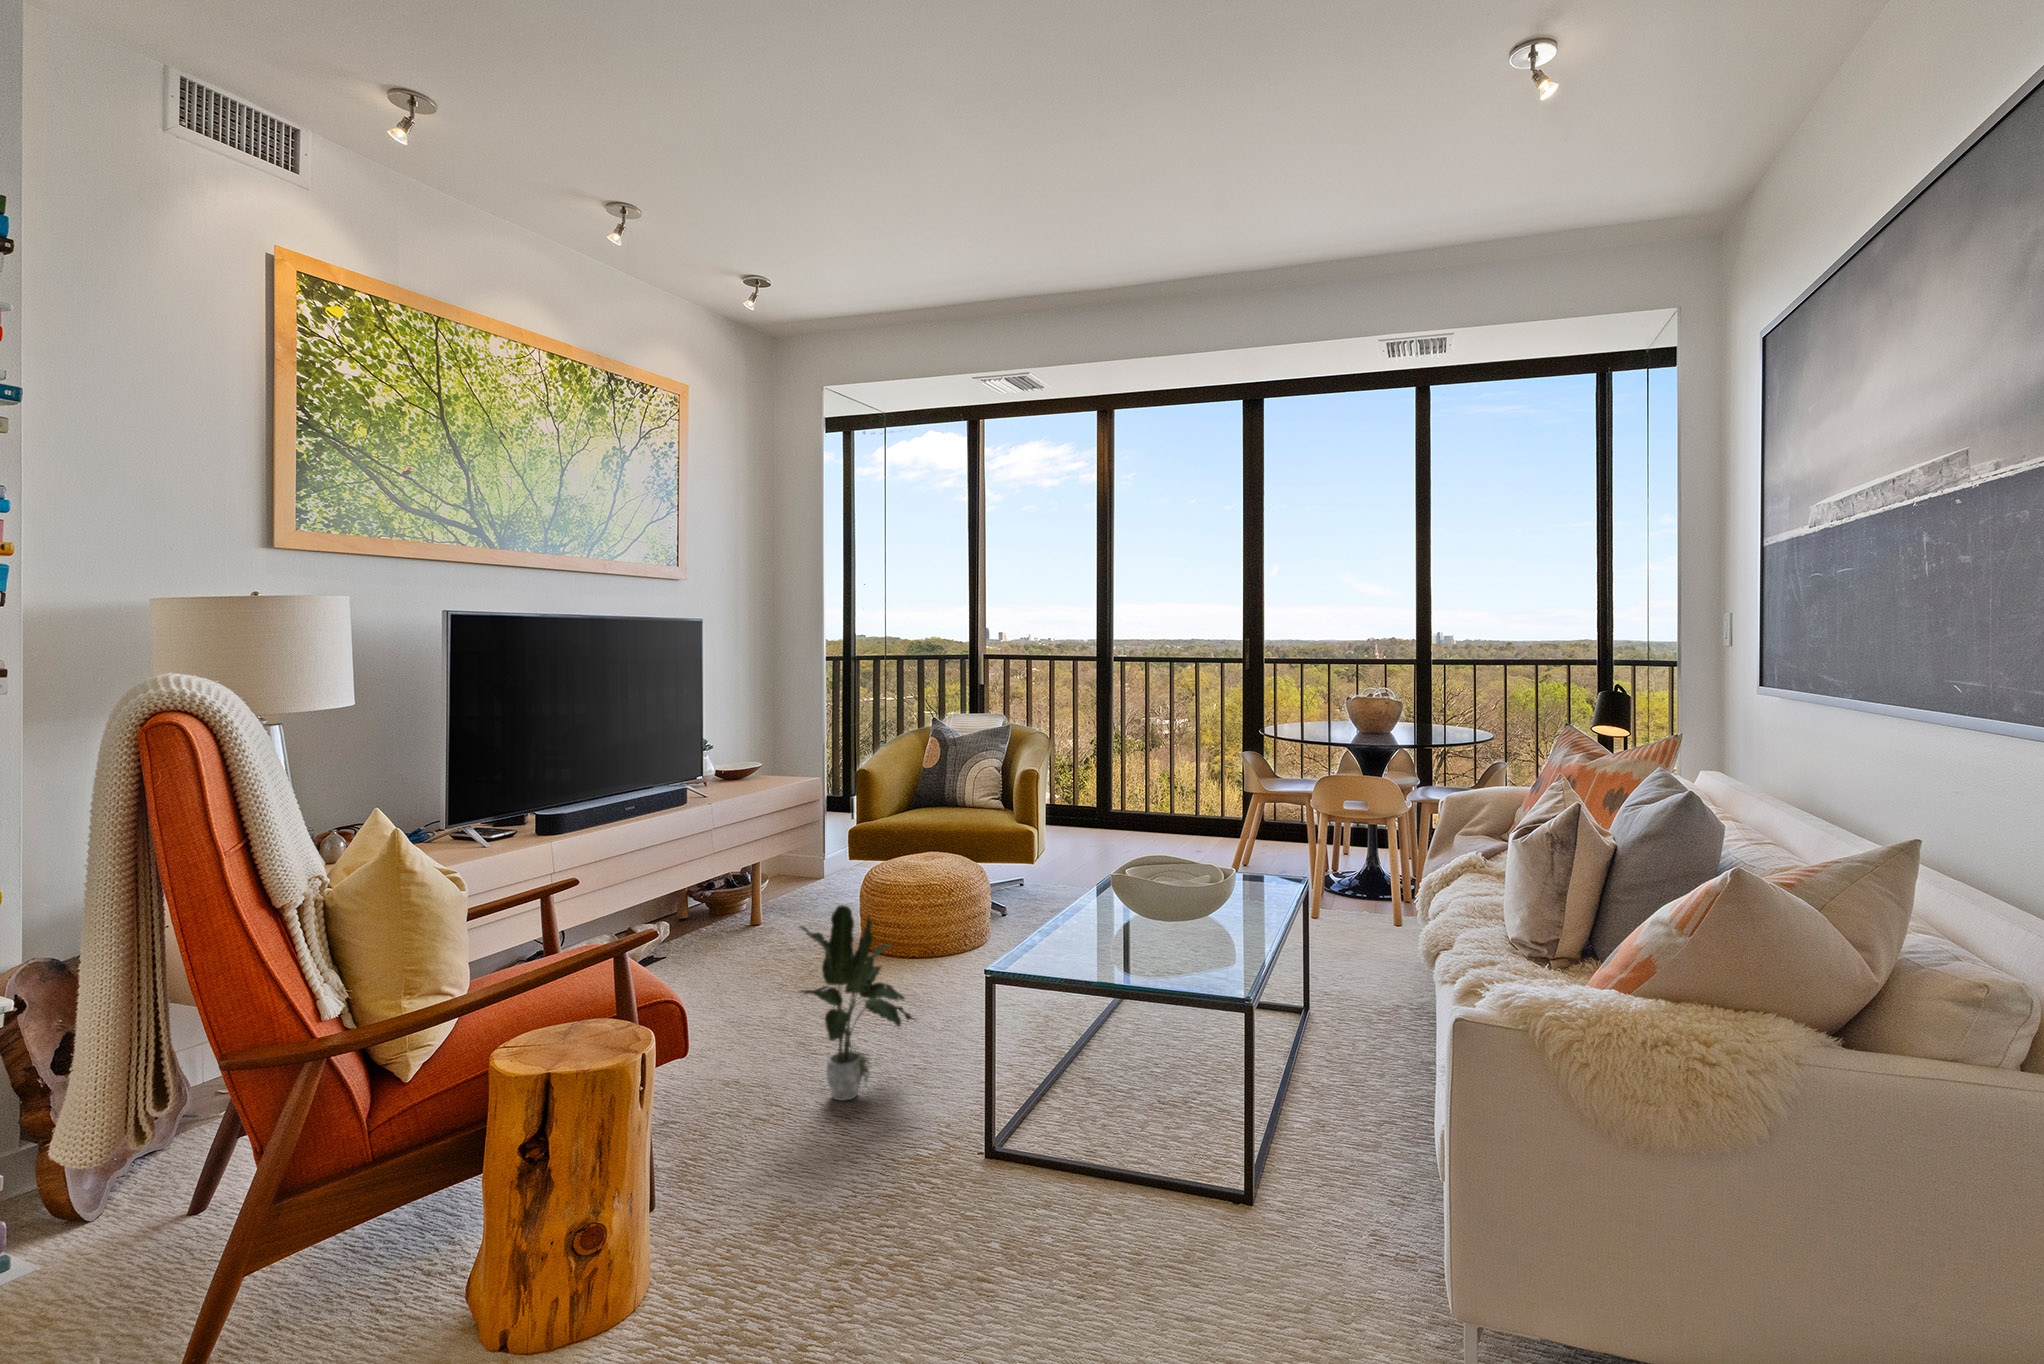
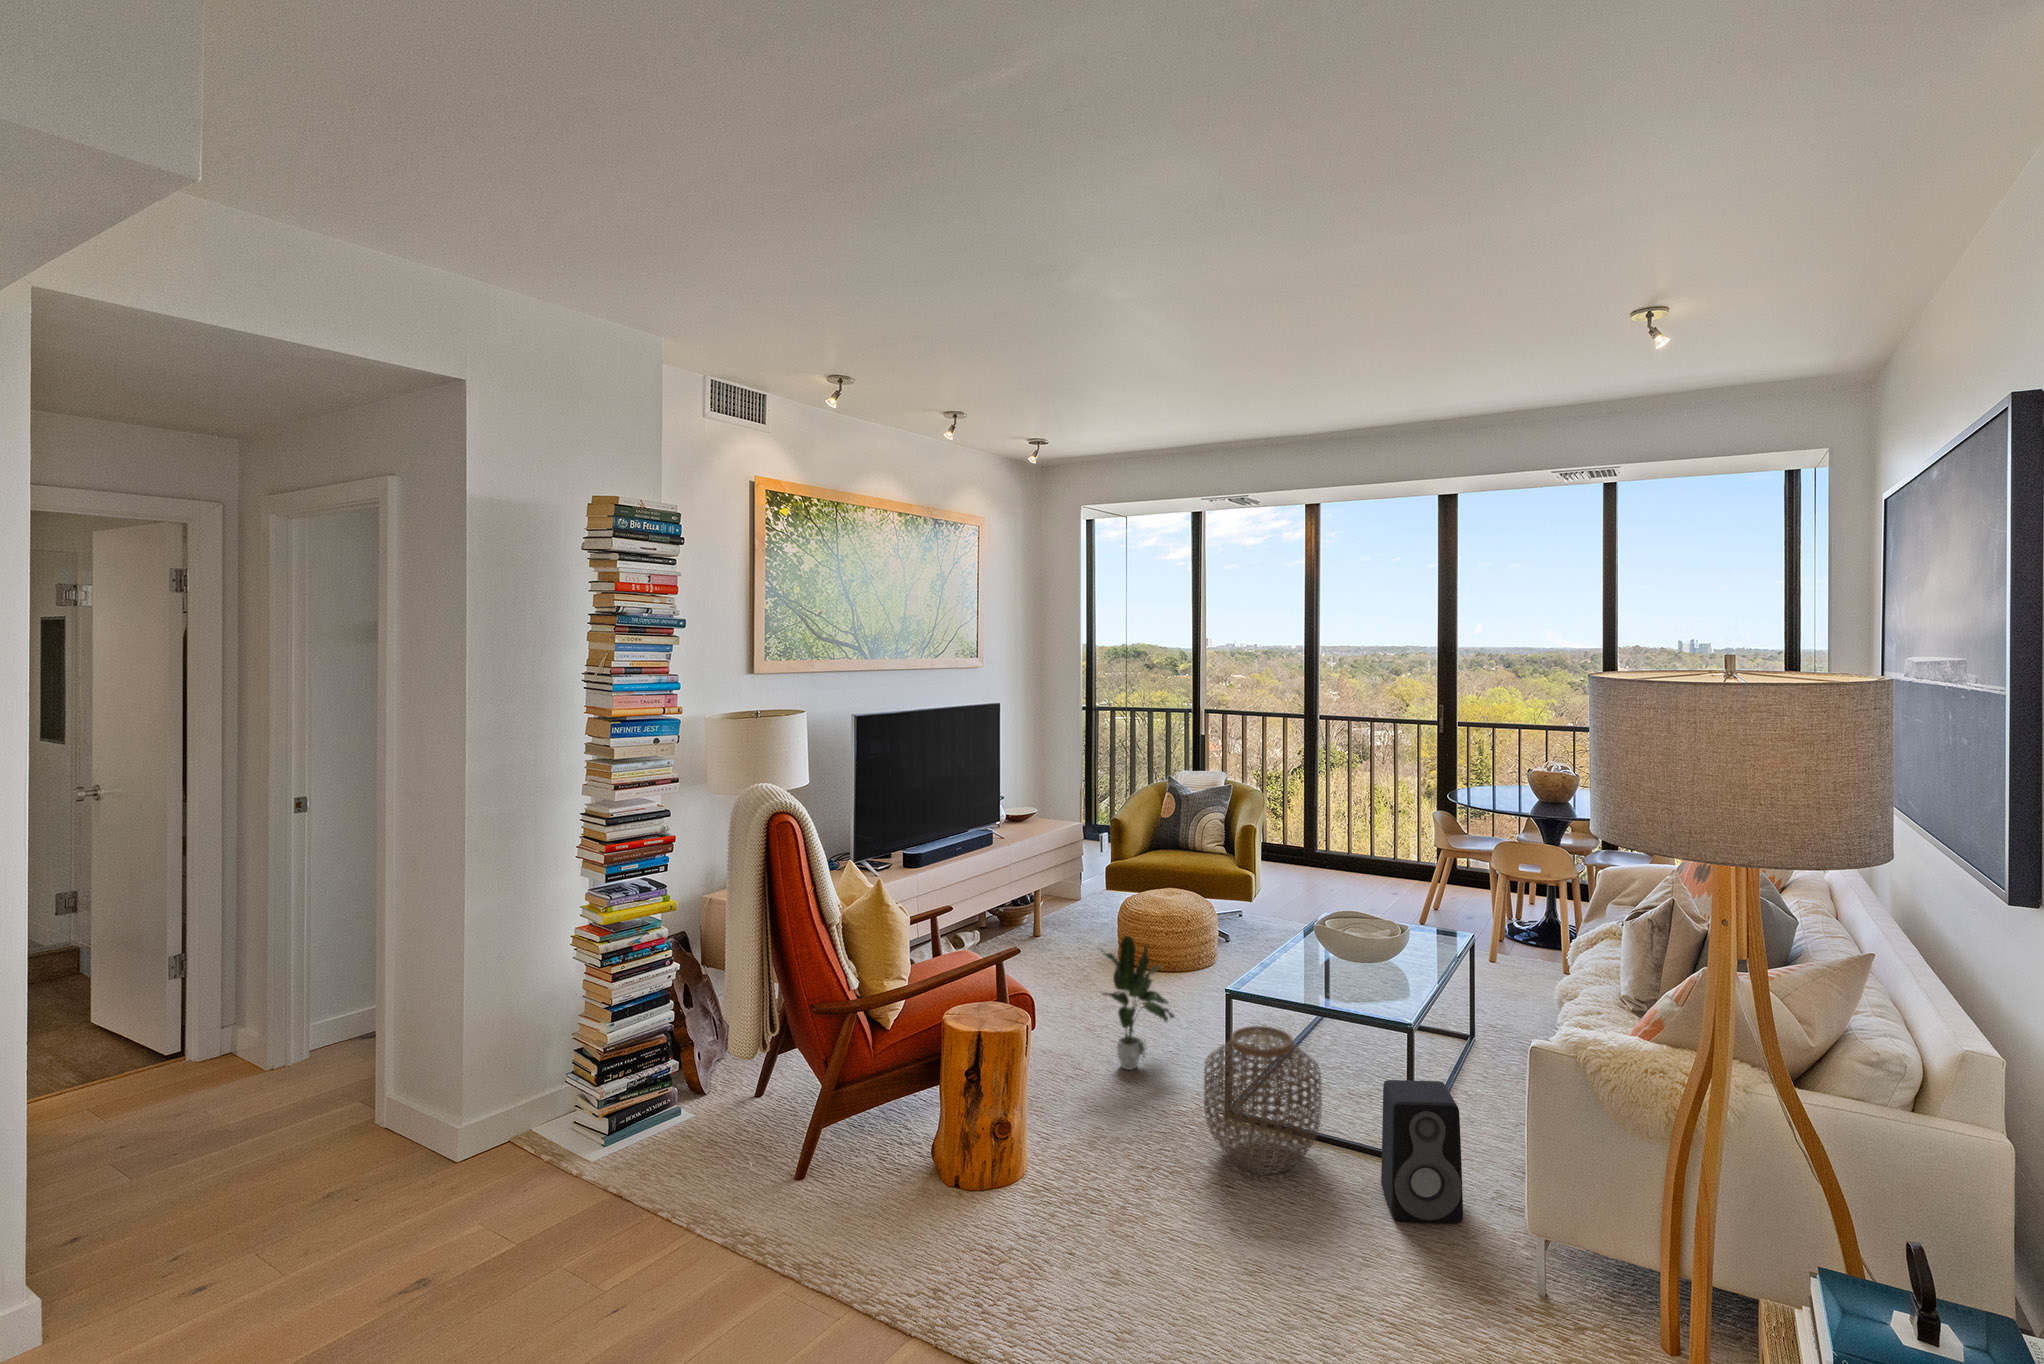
woven basket: none [944,1022,1124,1250] -> present [1204,1026,1322,1173]
speaker: none [1215,1084,1340,1309] -> present [1381,1080,1463,1223]

